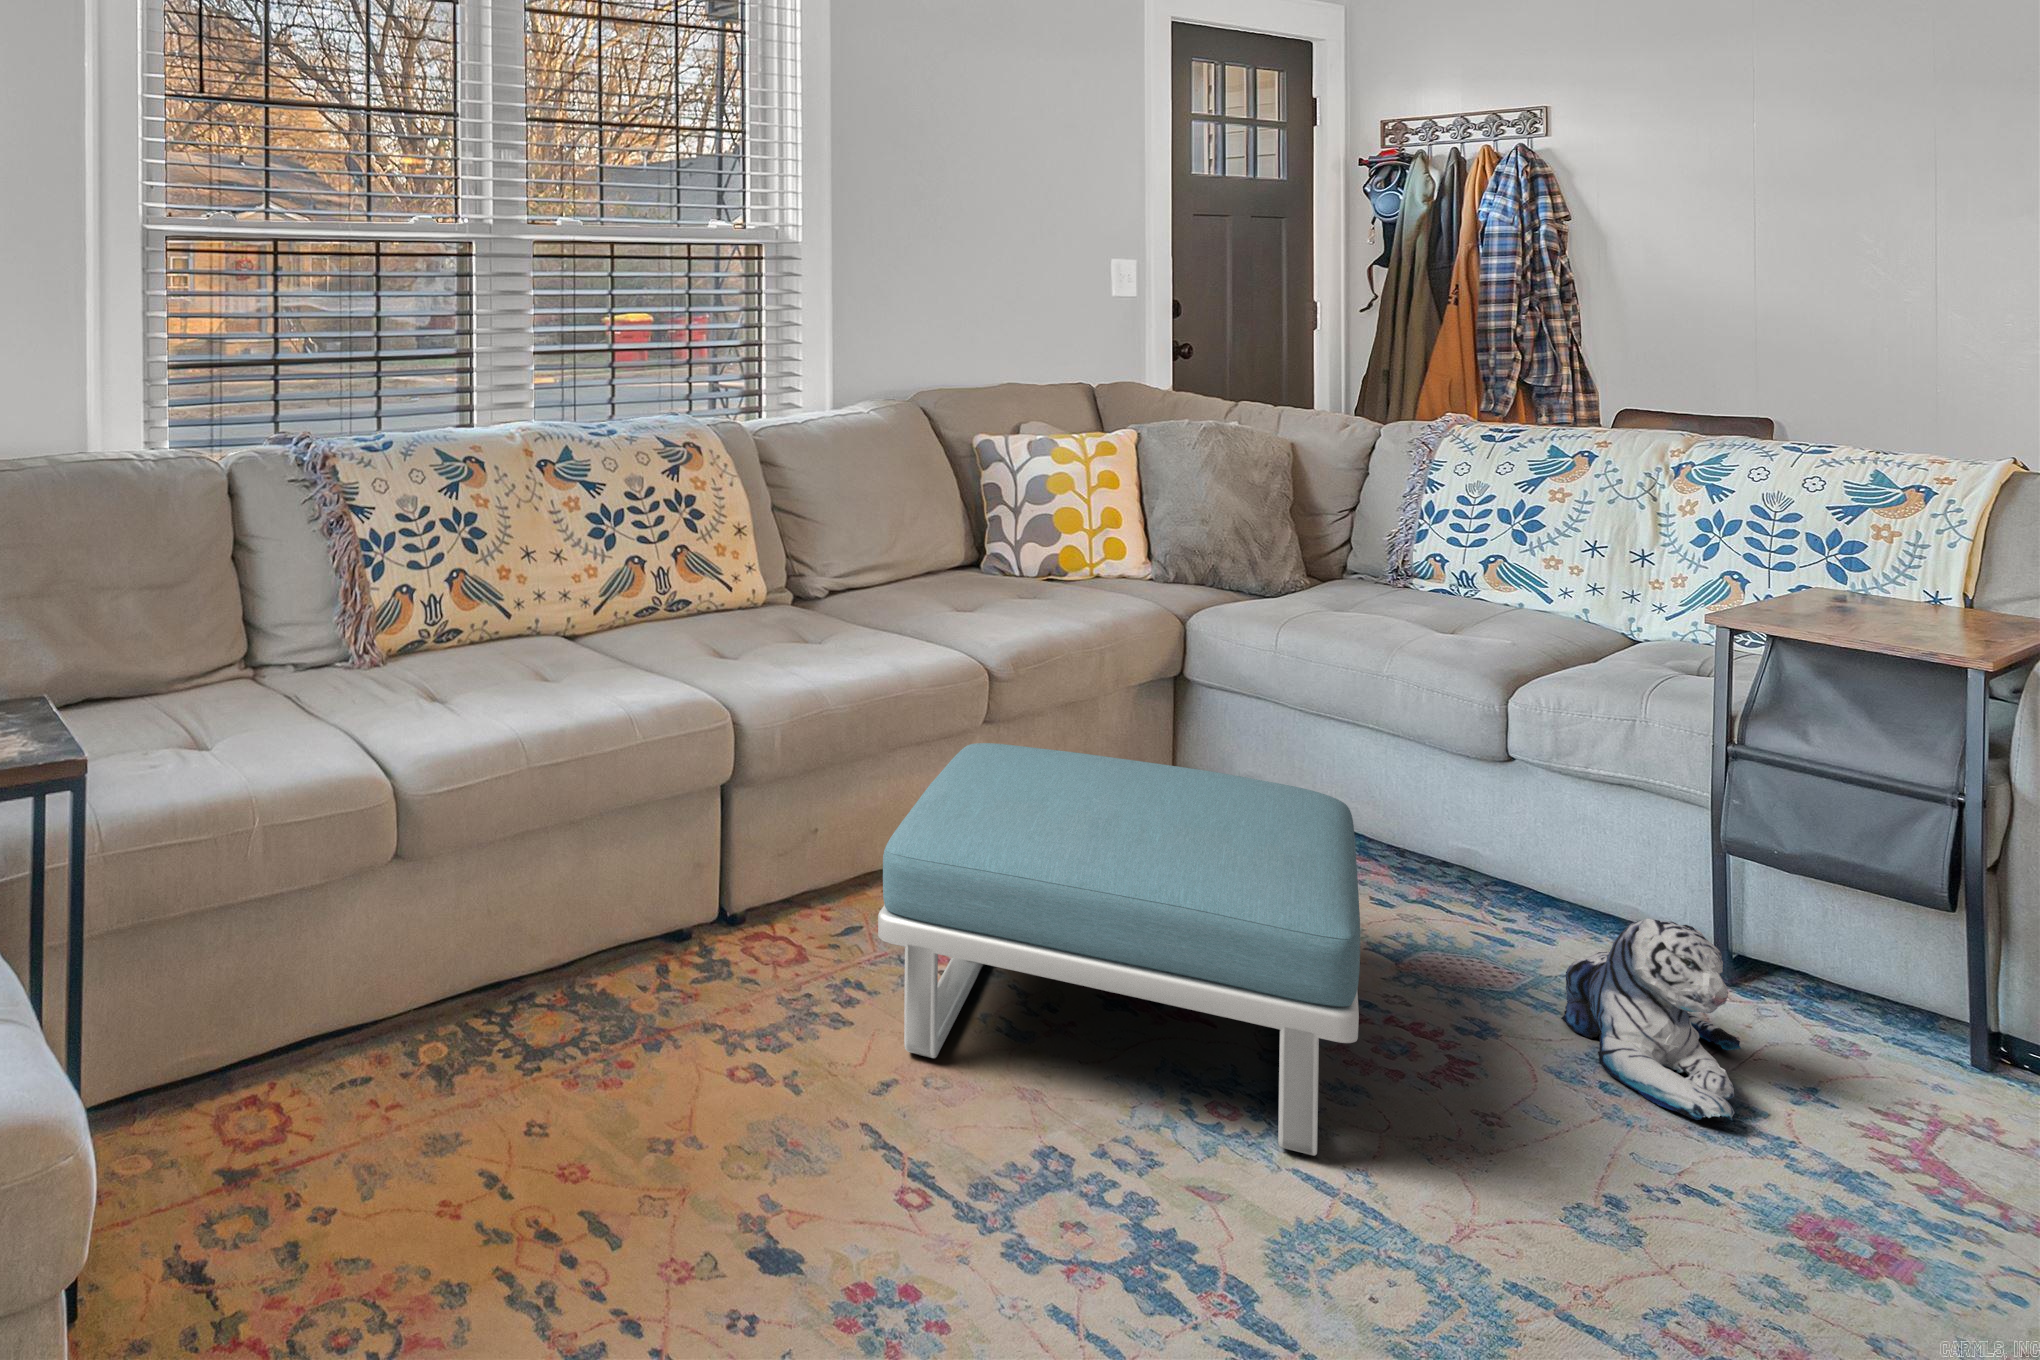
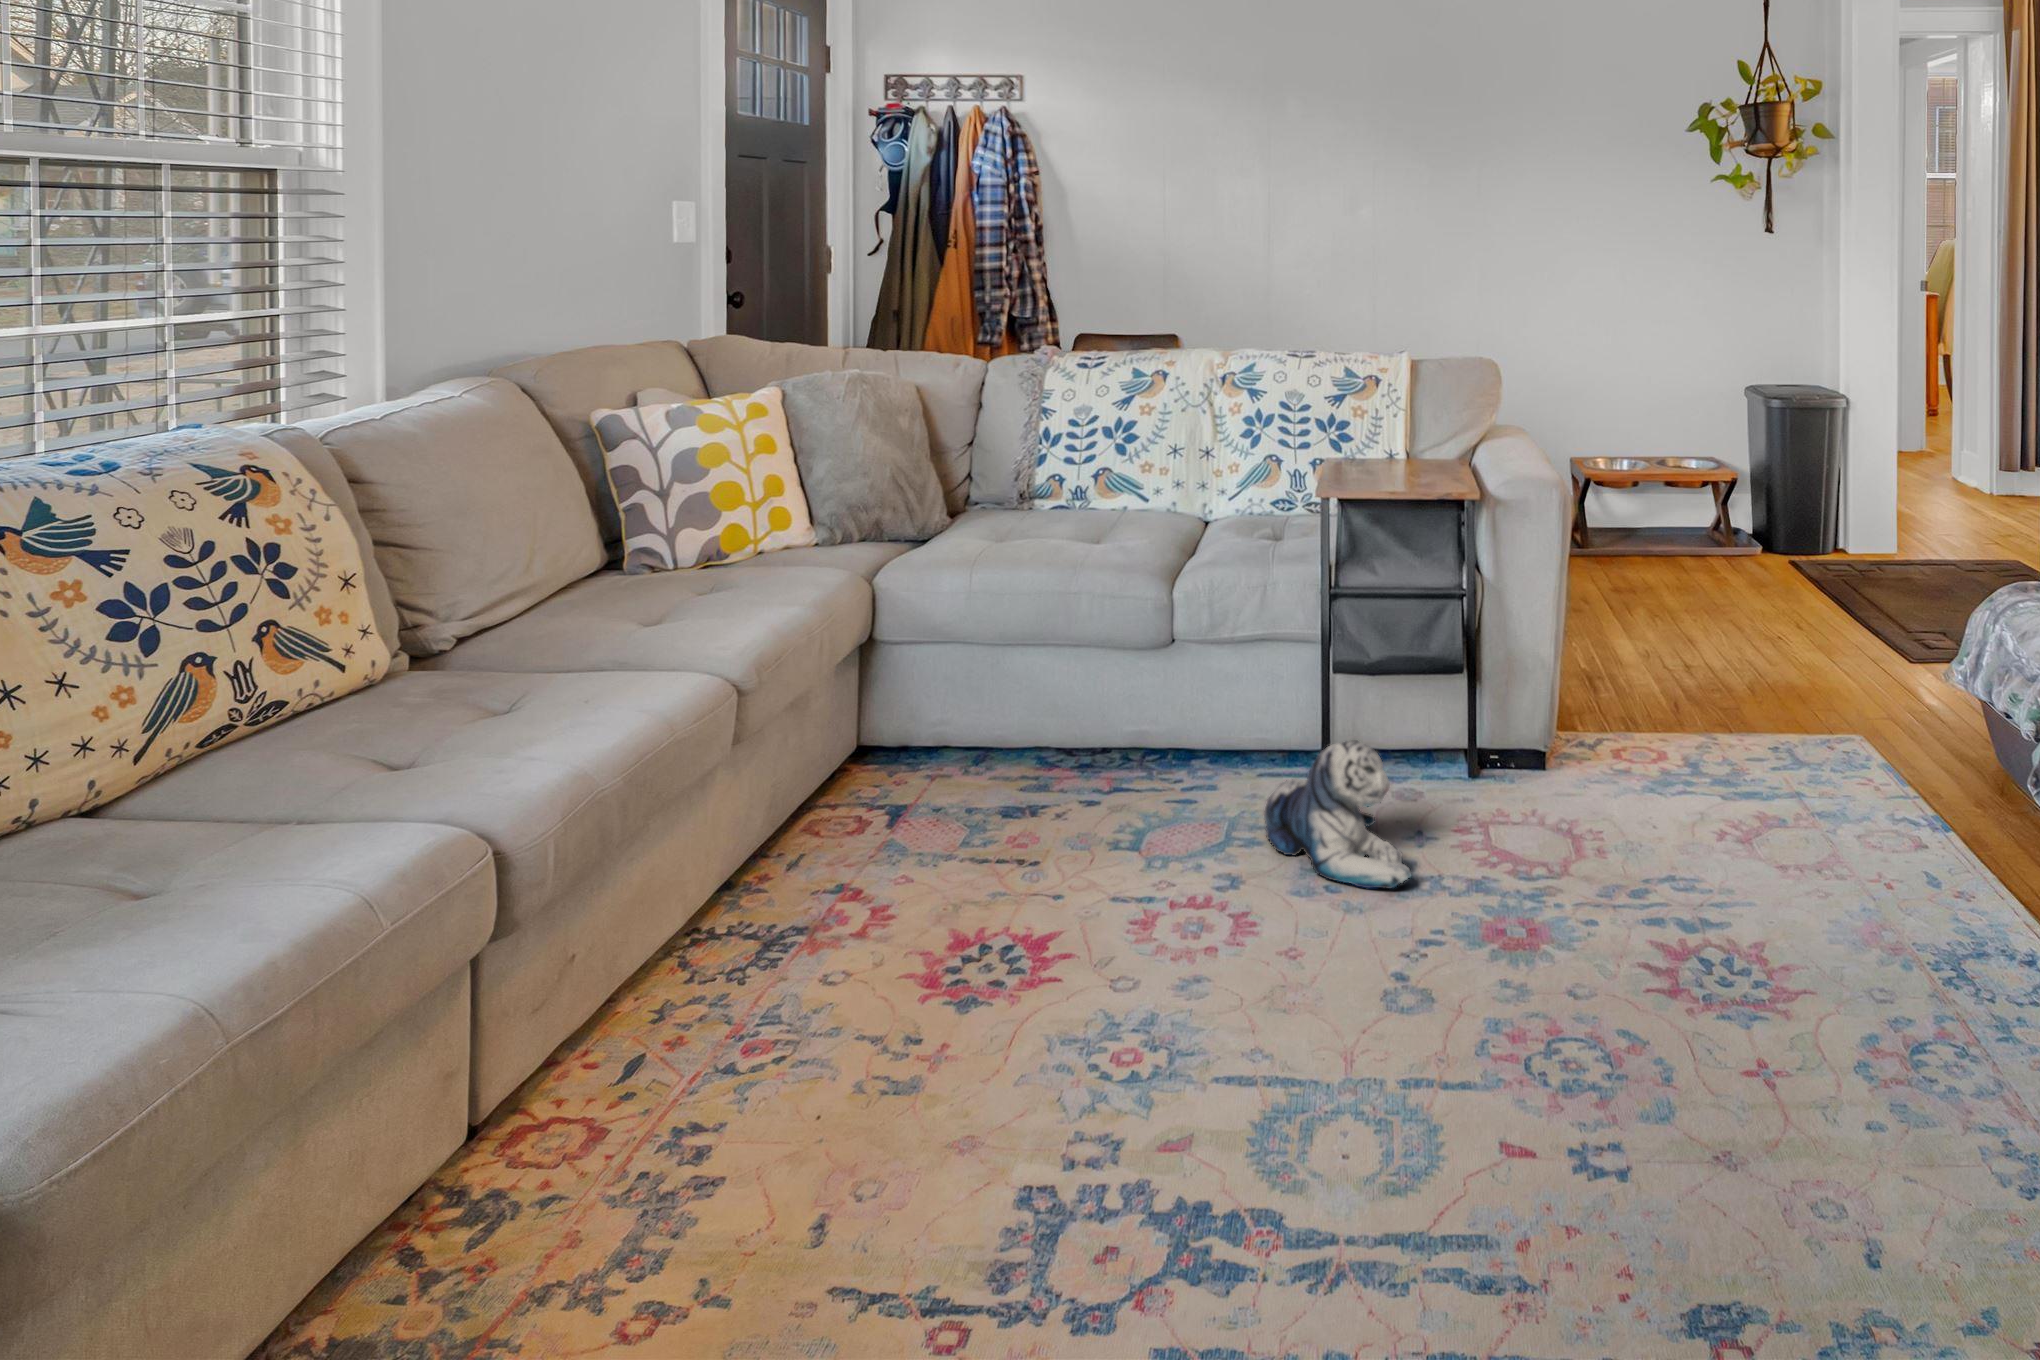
footstool: present [878,743,1360,1156] -> none [736,719,1251,1173]

